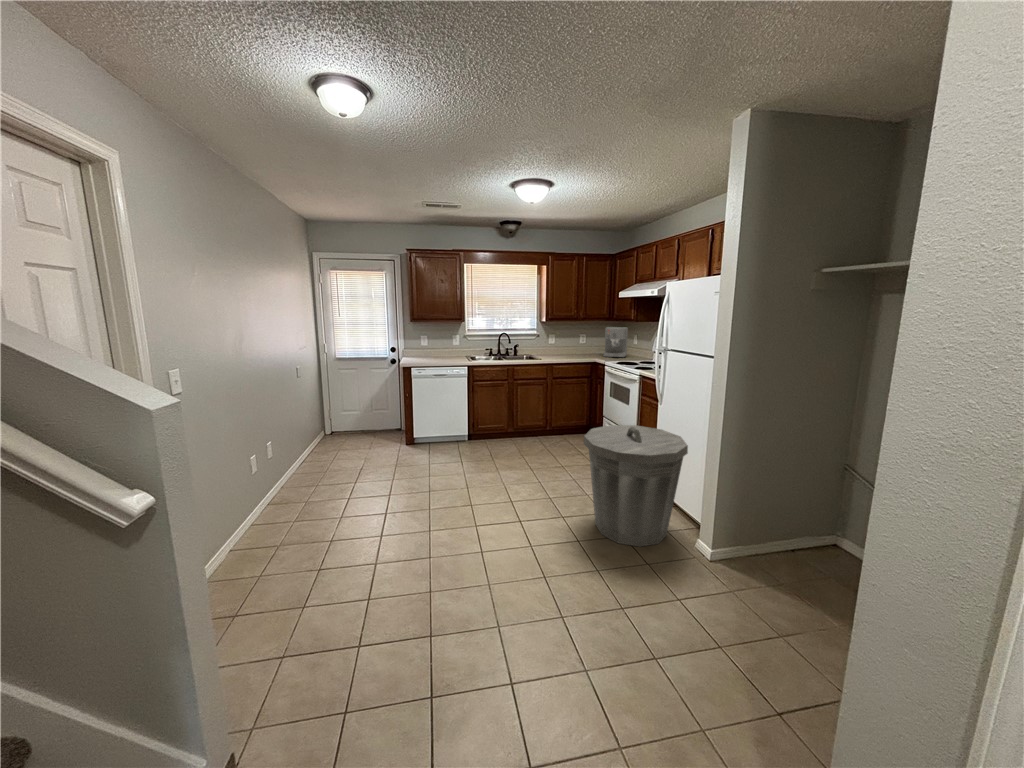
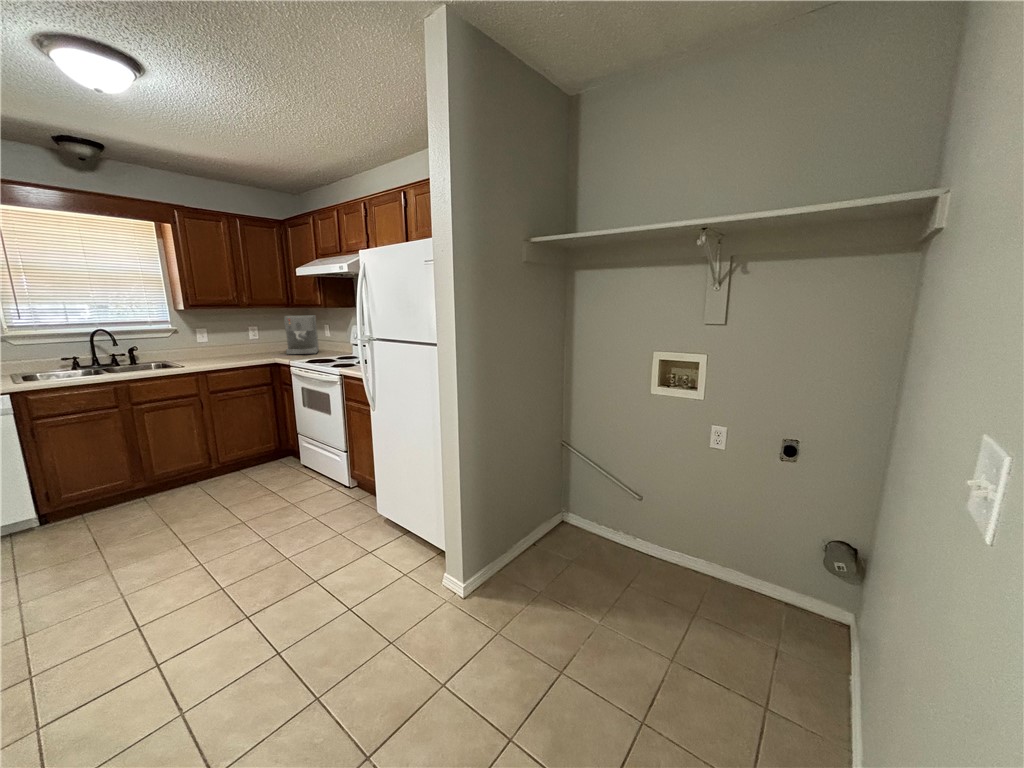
trash can: present [584,425,688,547] -> none [264,445,418,625]

